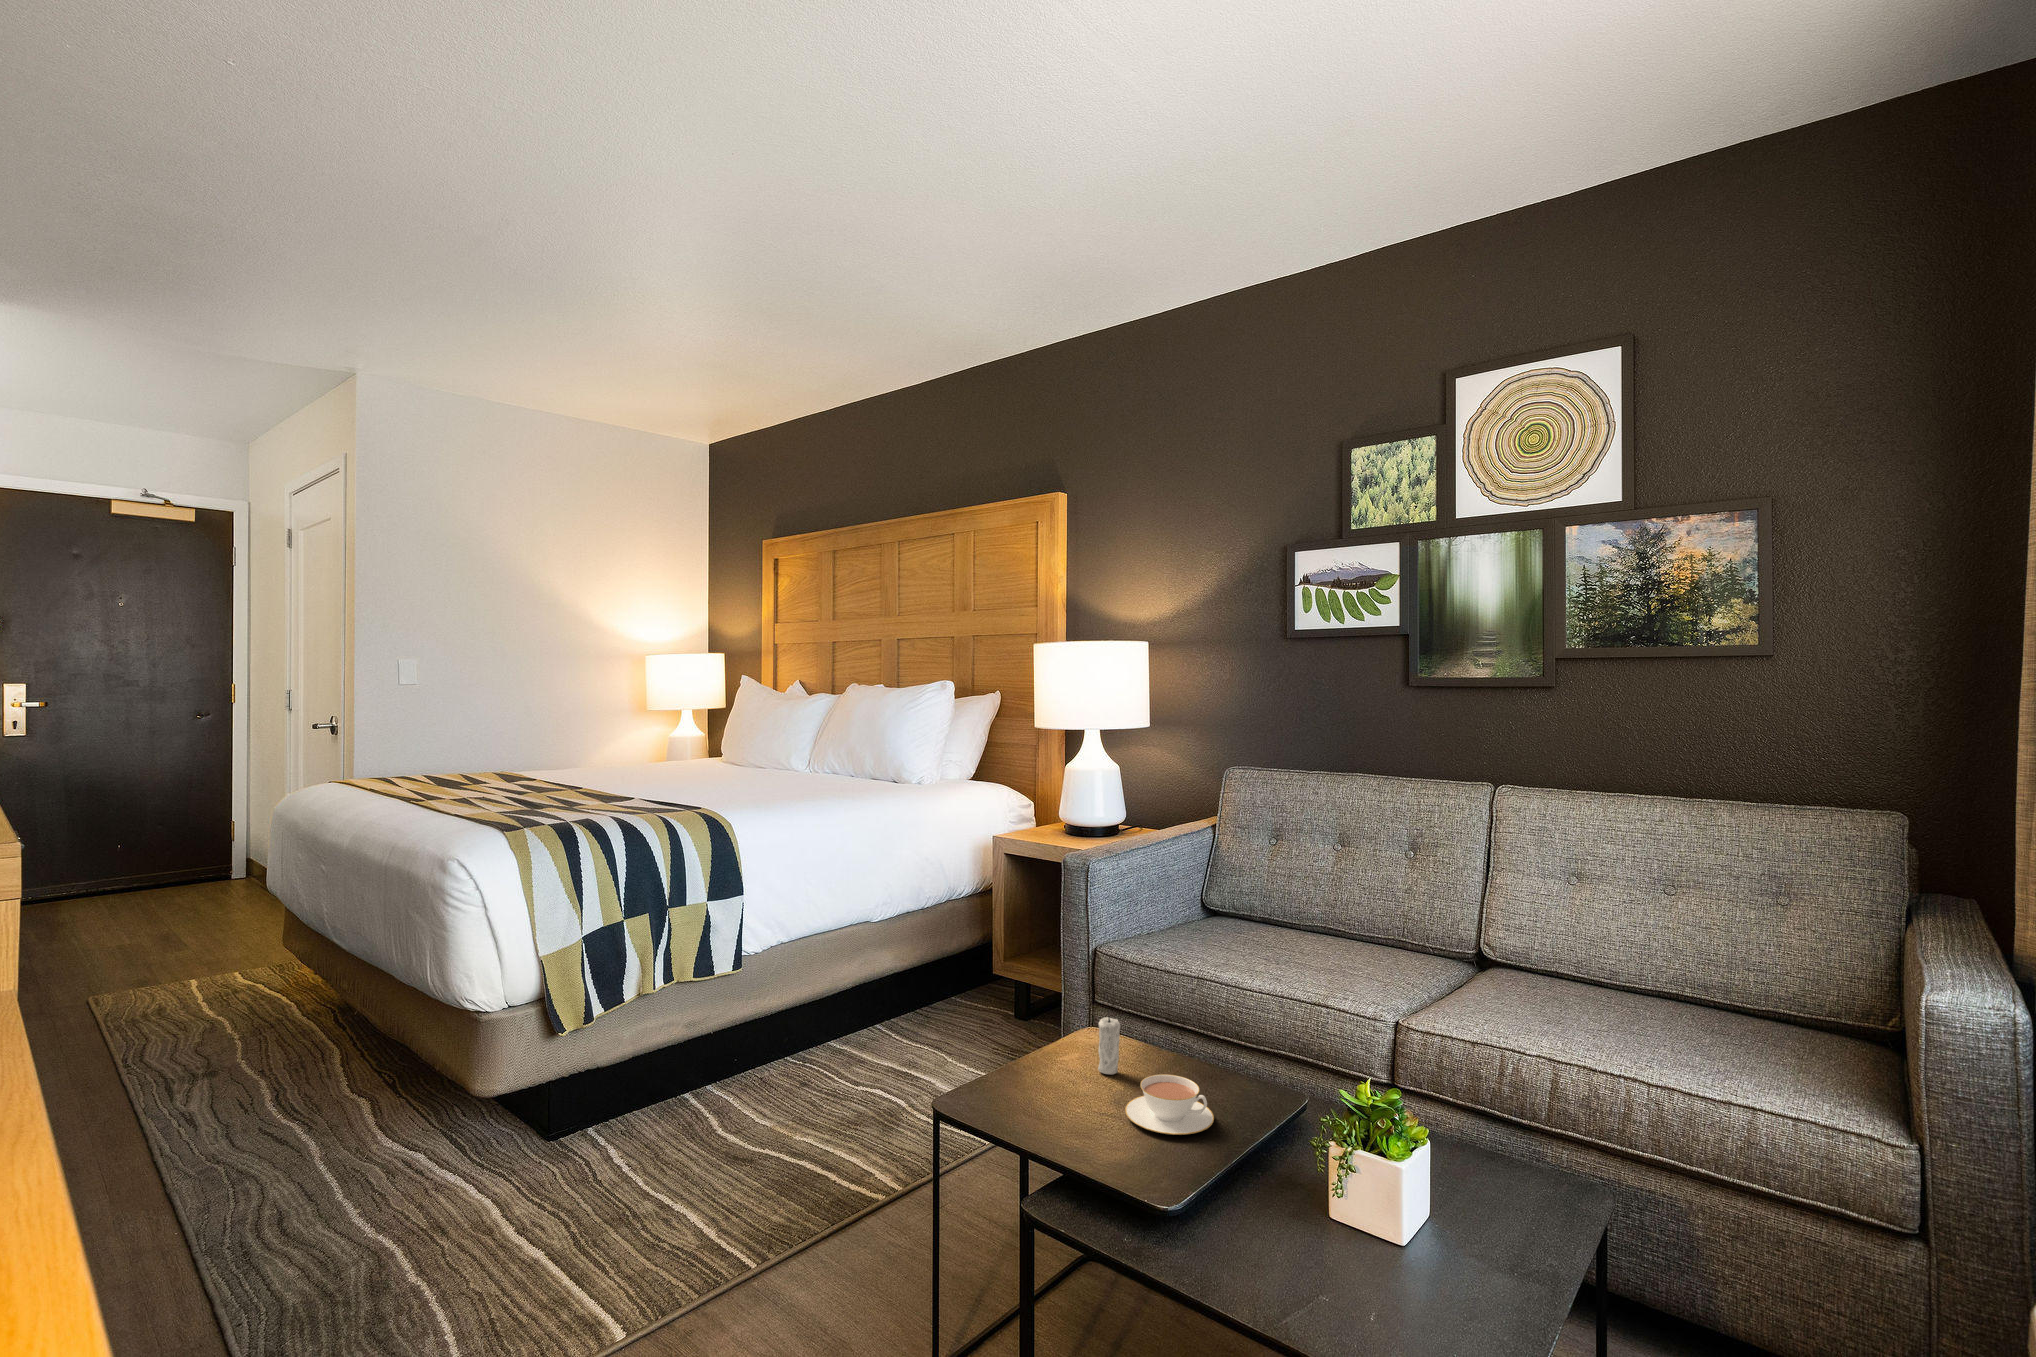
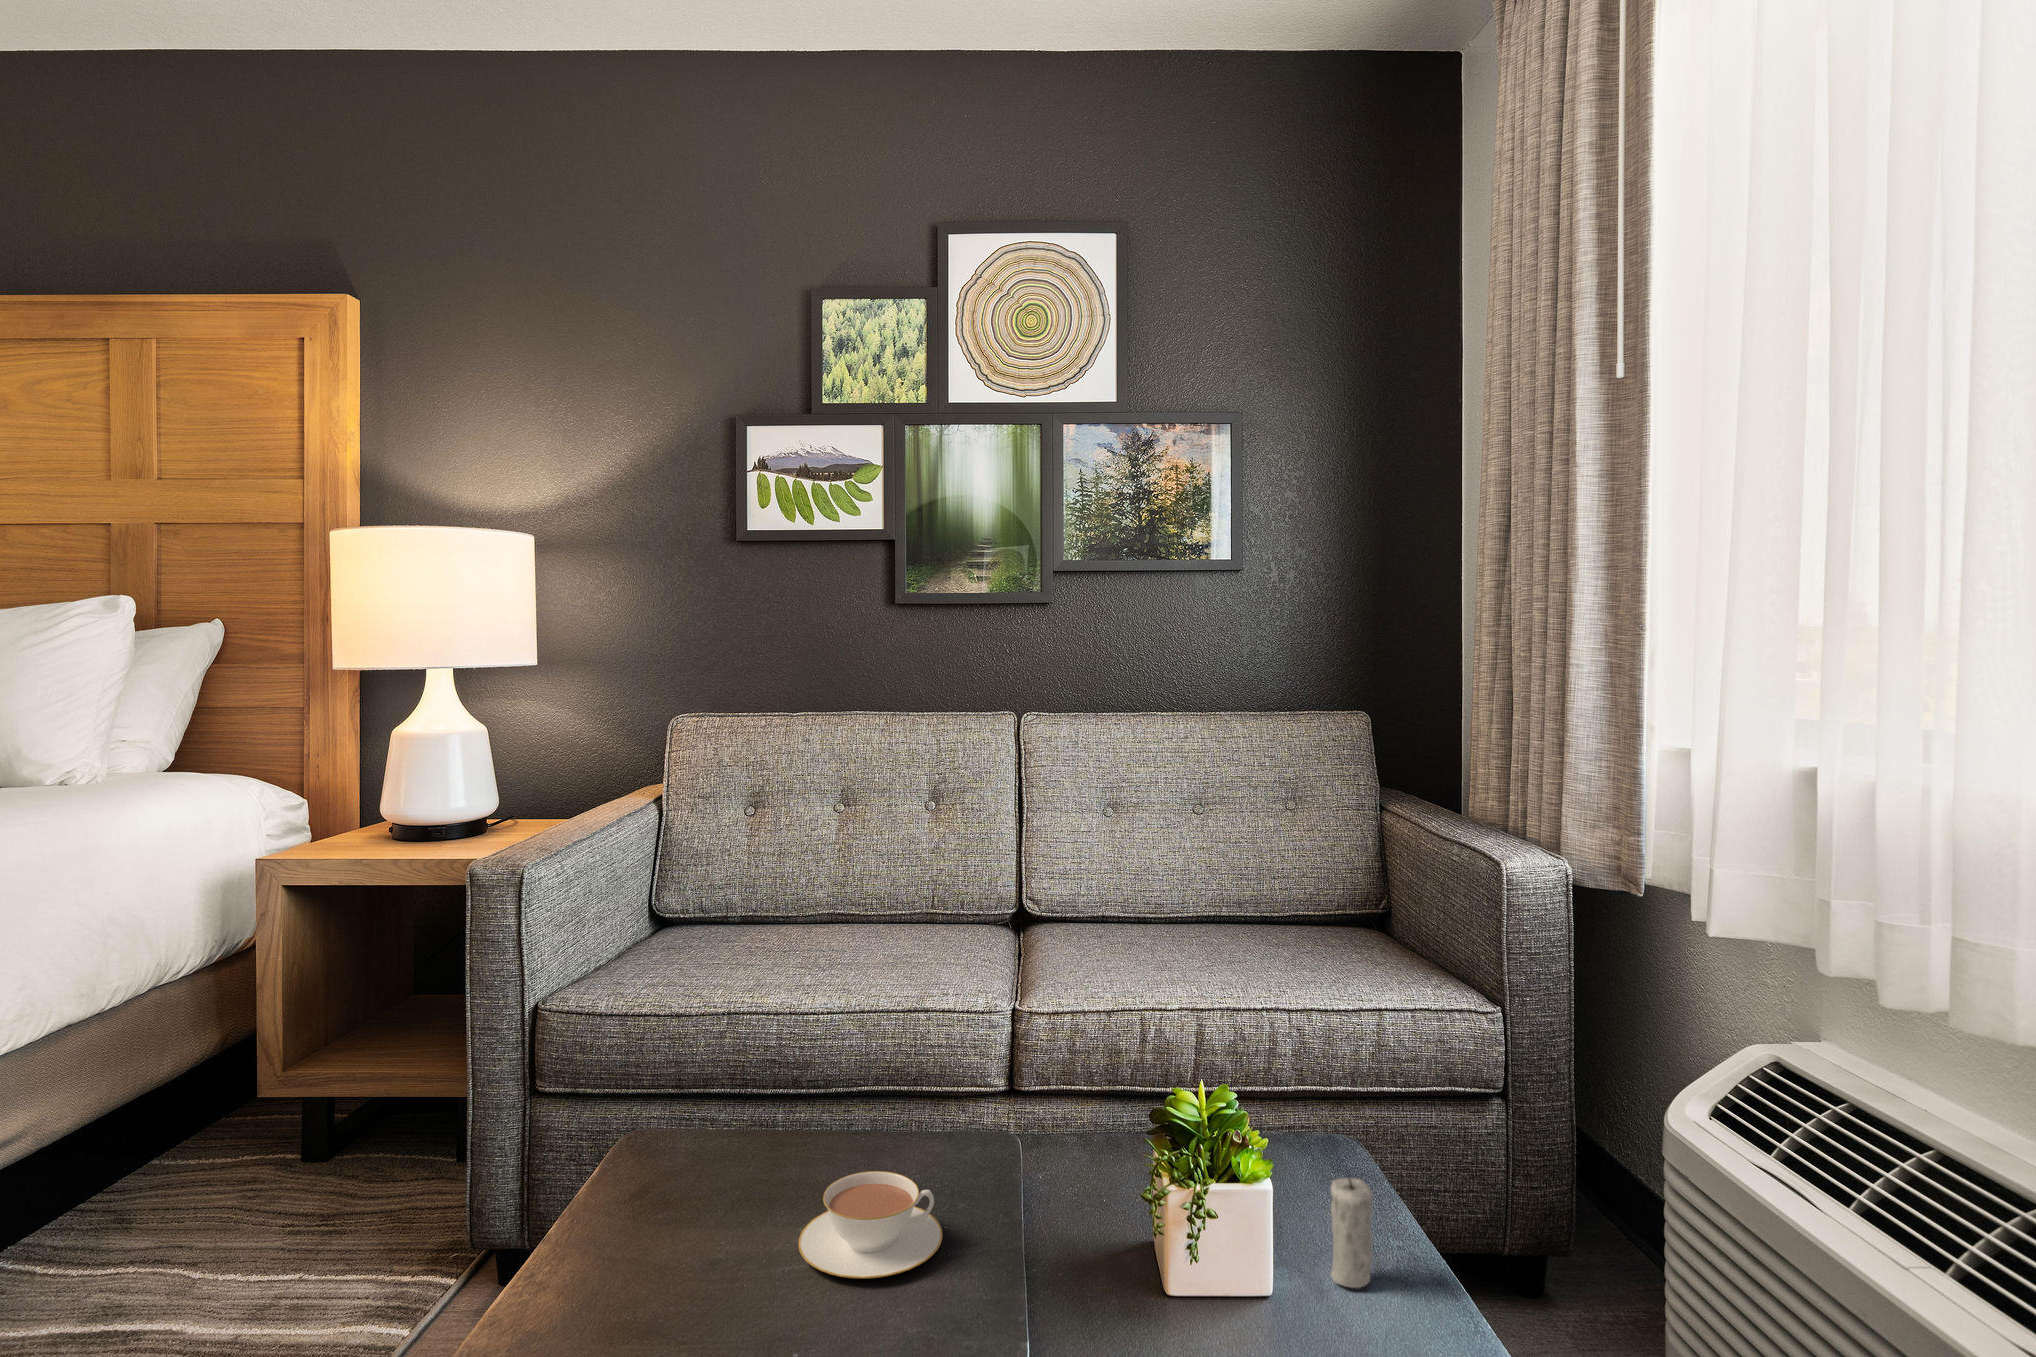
candle: present [1098,1012,1120,1074] -> present [1330,1177,1373,1288]

